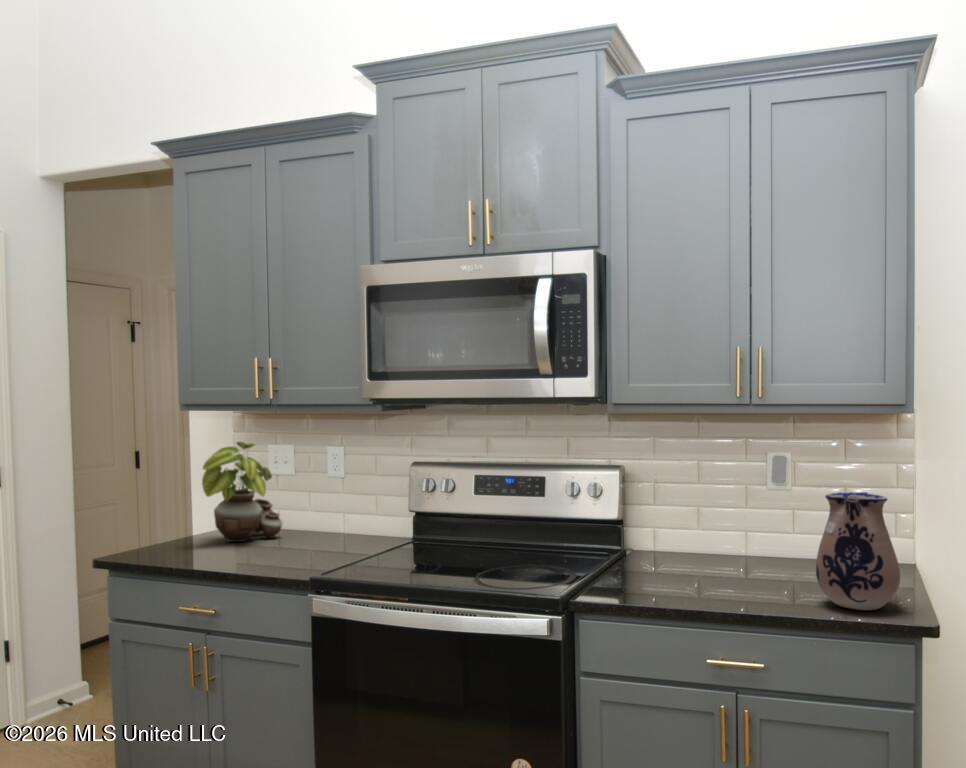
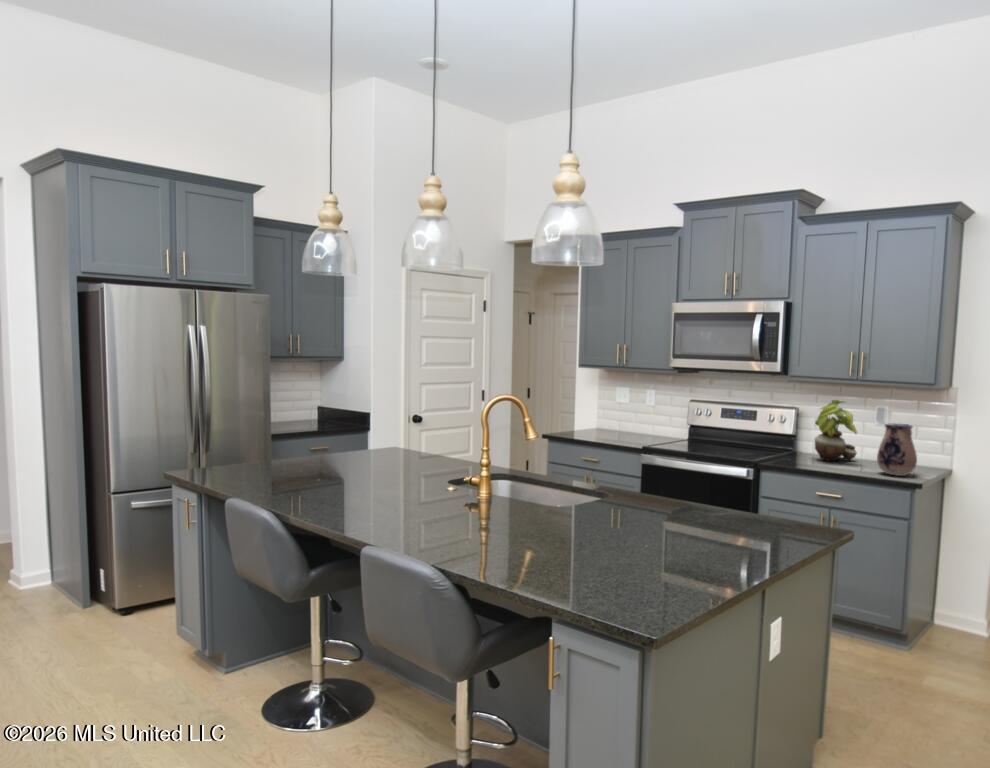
potted plant: present [202,442,283,542] -> present [815,400,857,461]

